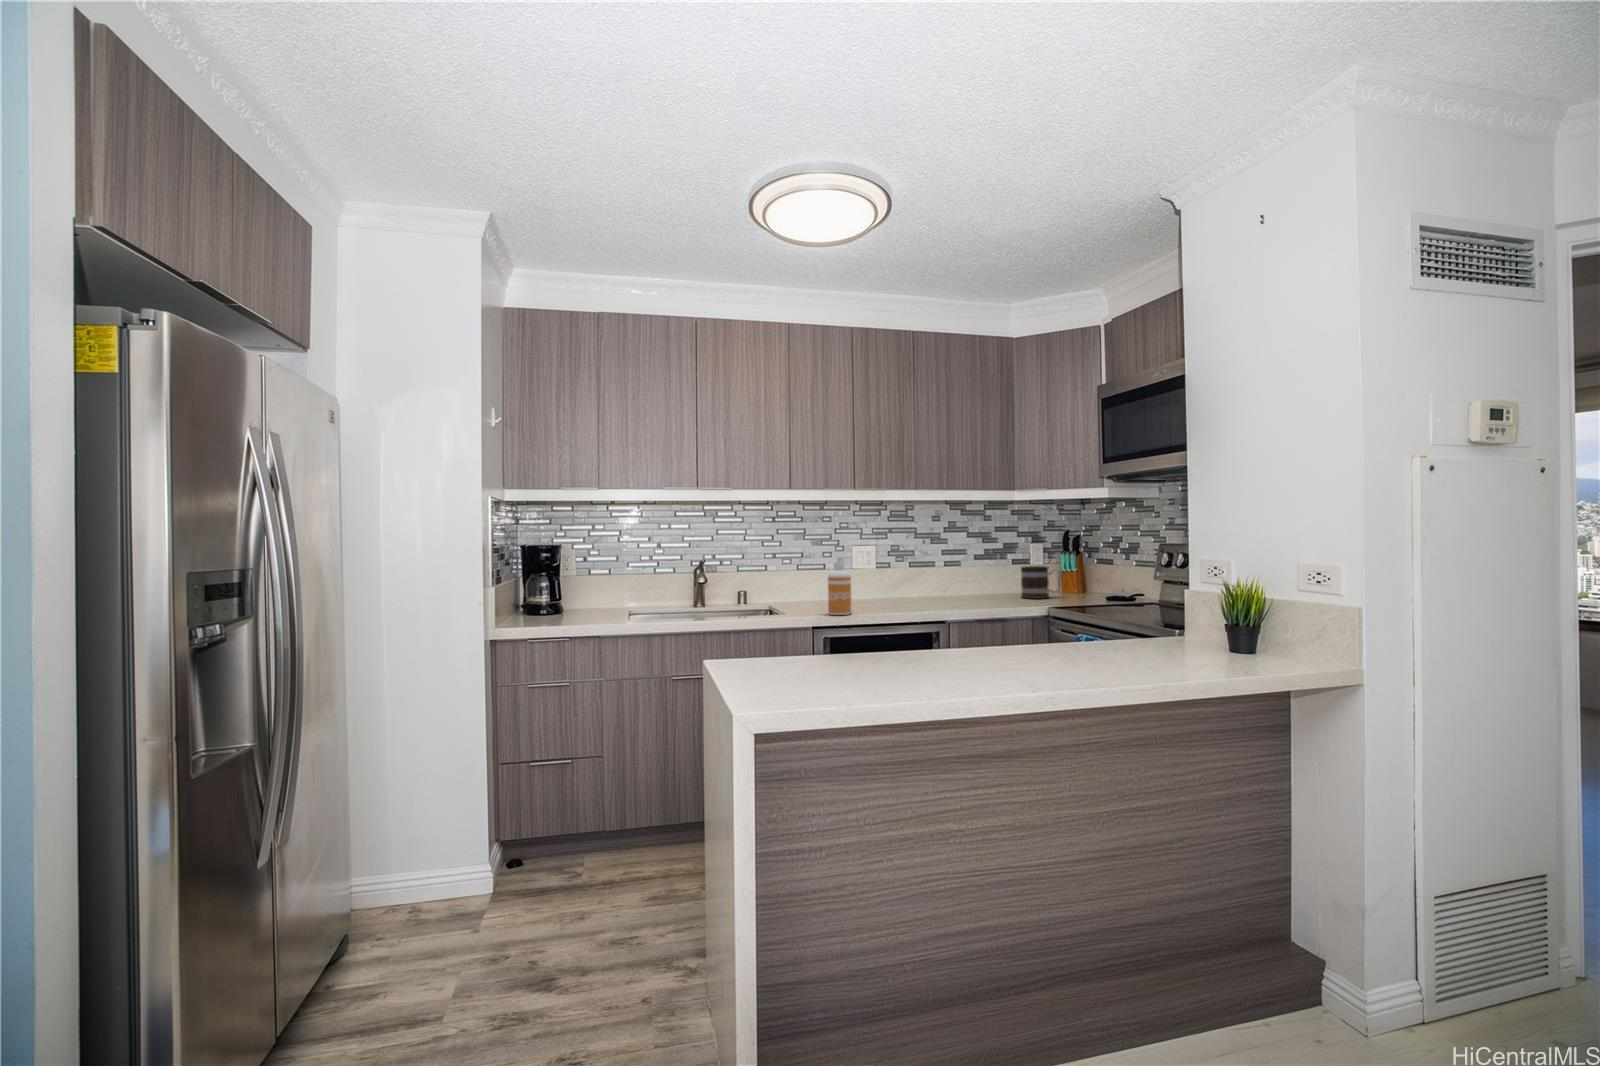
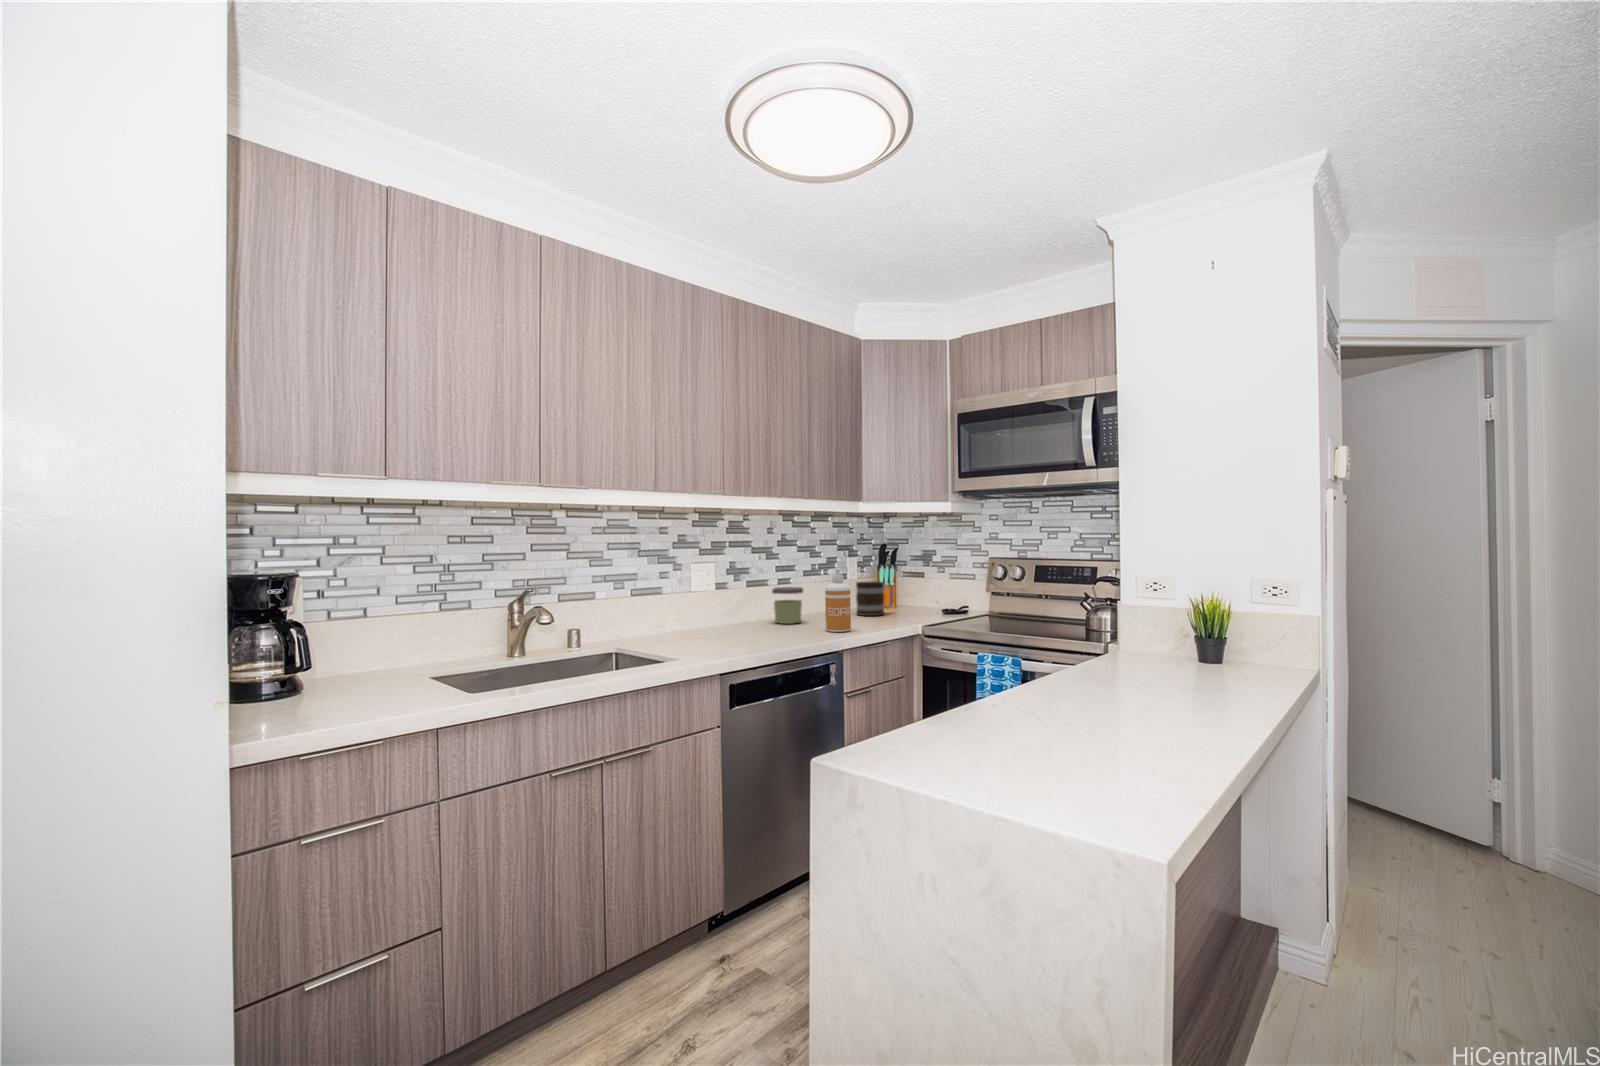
soap dispenser: present [828,556,852,615] -> present [825,568,851,632]
jar: none [929,569,960,601] -> present [772,587,803,624]

